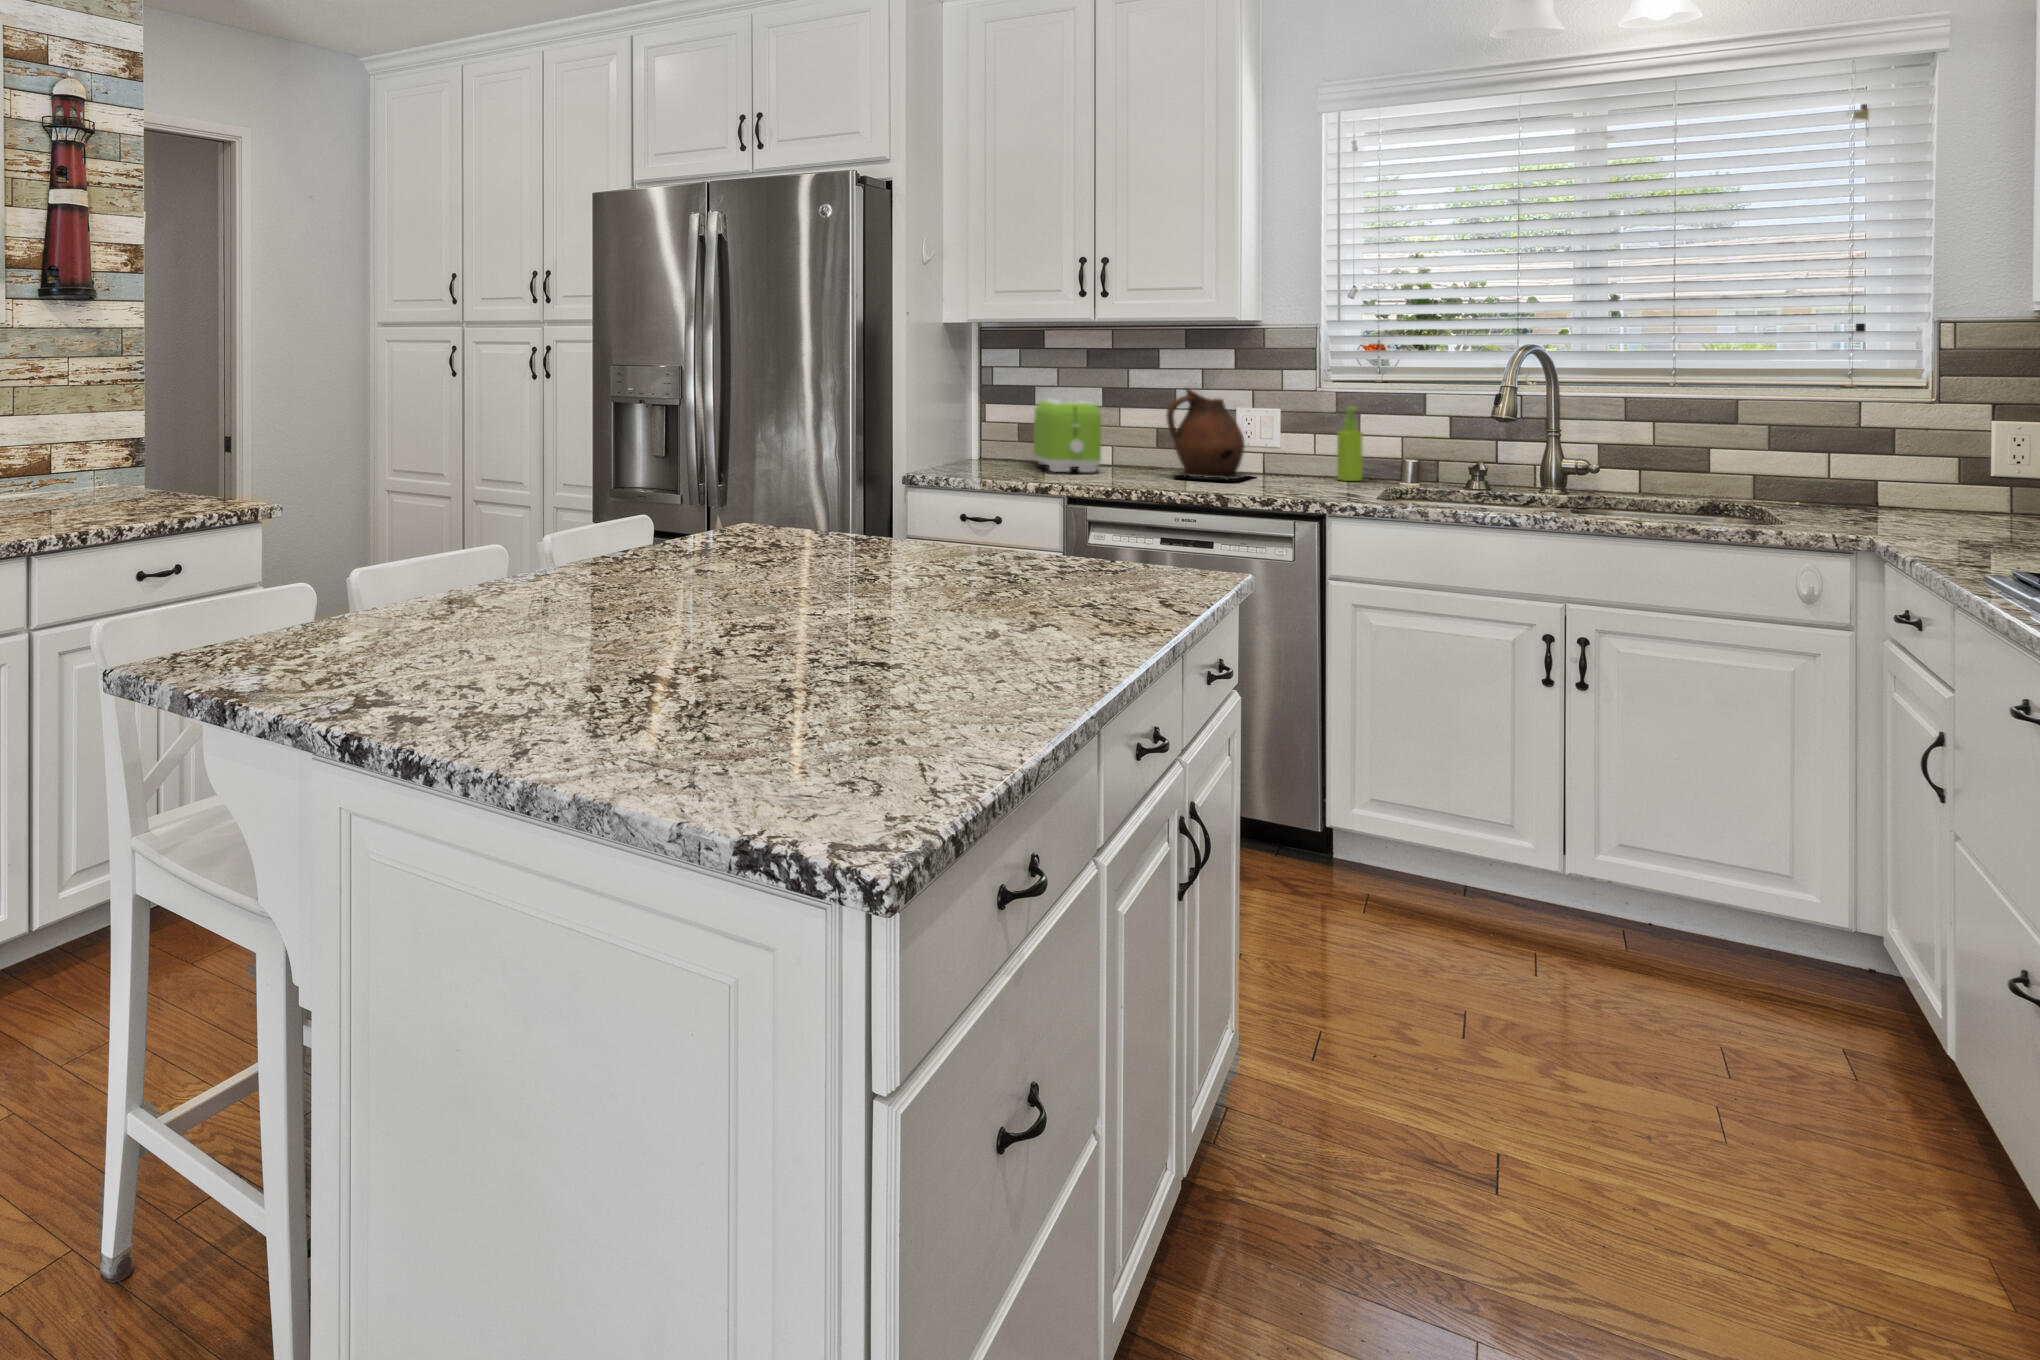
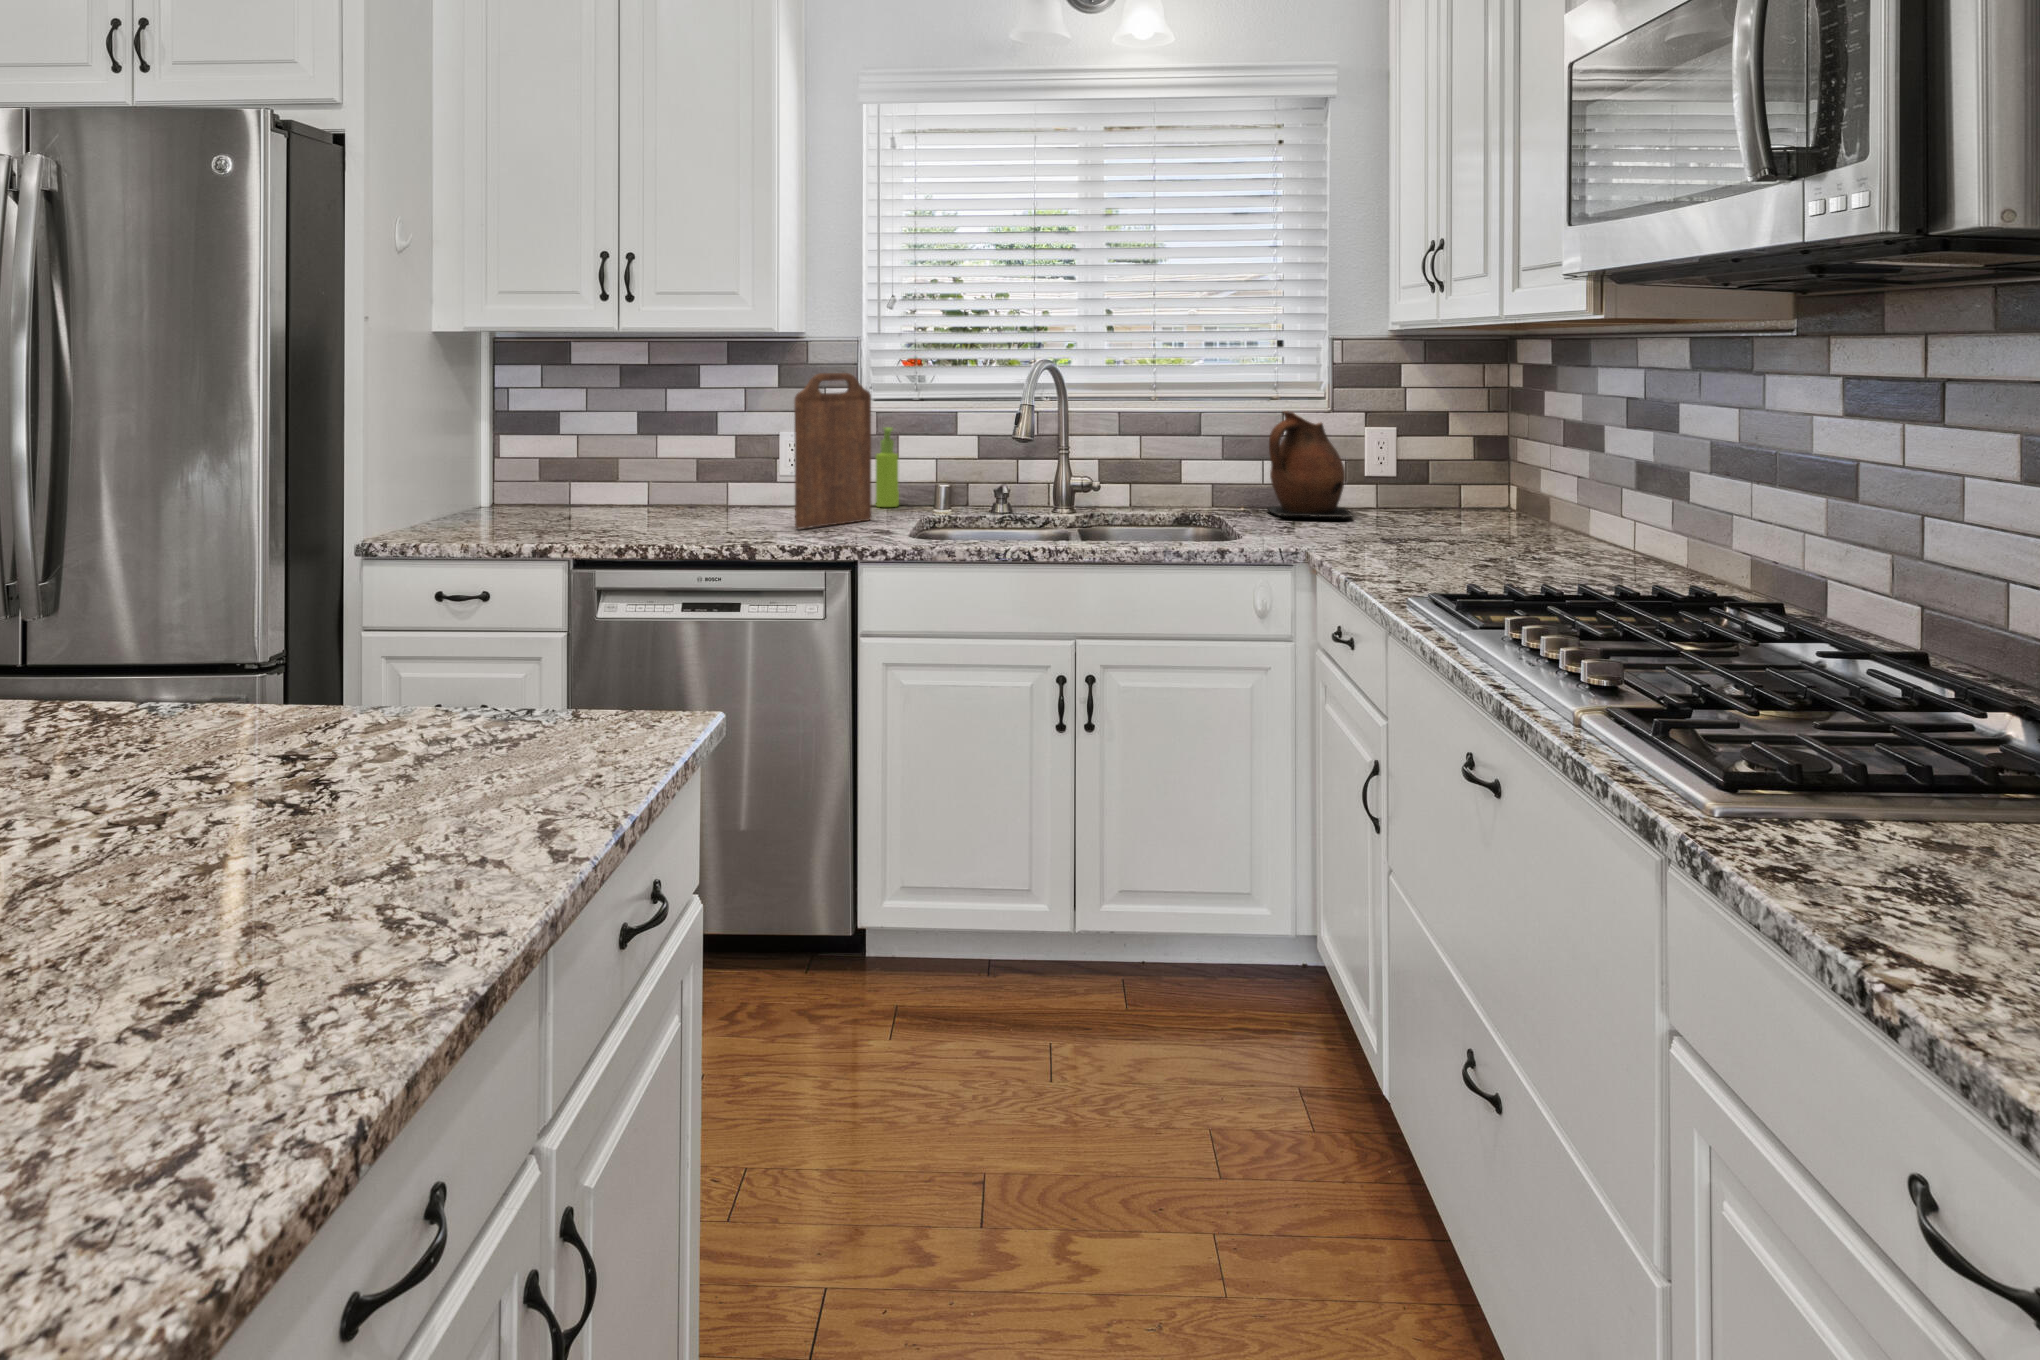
cutting board: none [1260,354,1335,490] -> present [794,373,871,529]
ceramic pitcher: present [1167,388,1250,479] -> present [1268,411,1352,518]
toaster: present [1034,399,1101,472] -> none [559,423,631,516]

